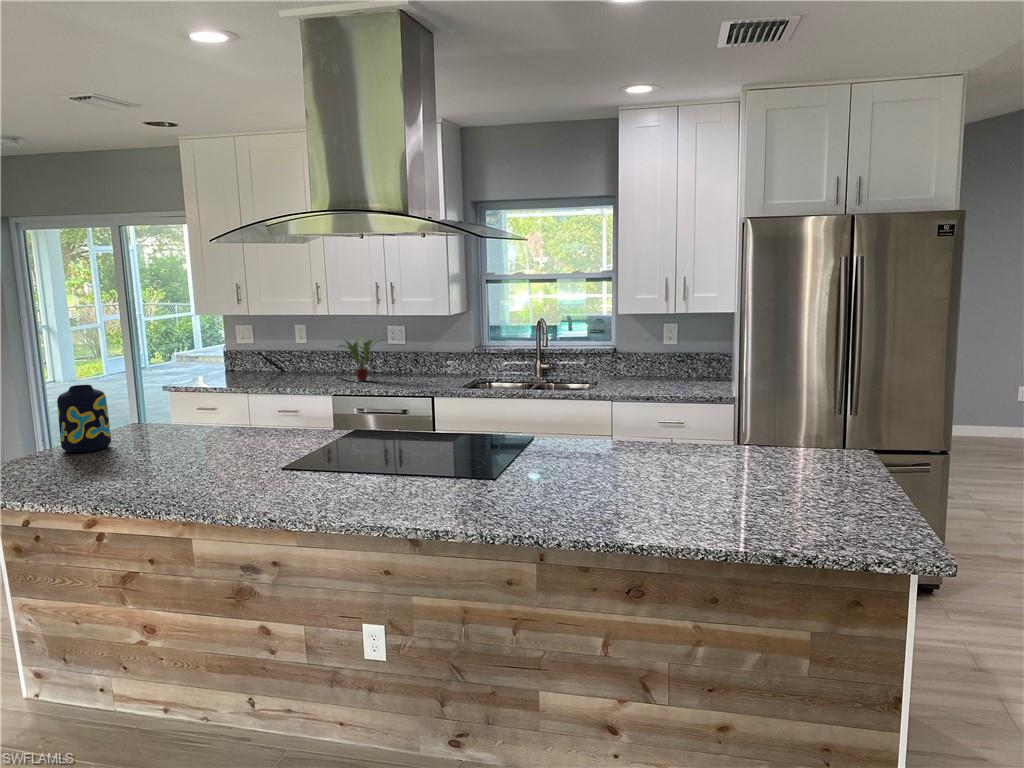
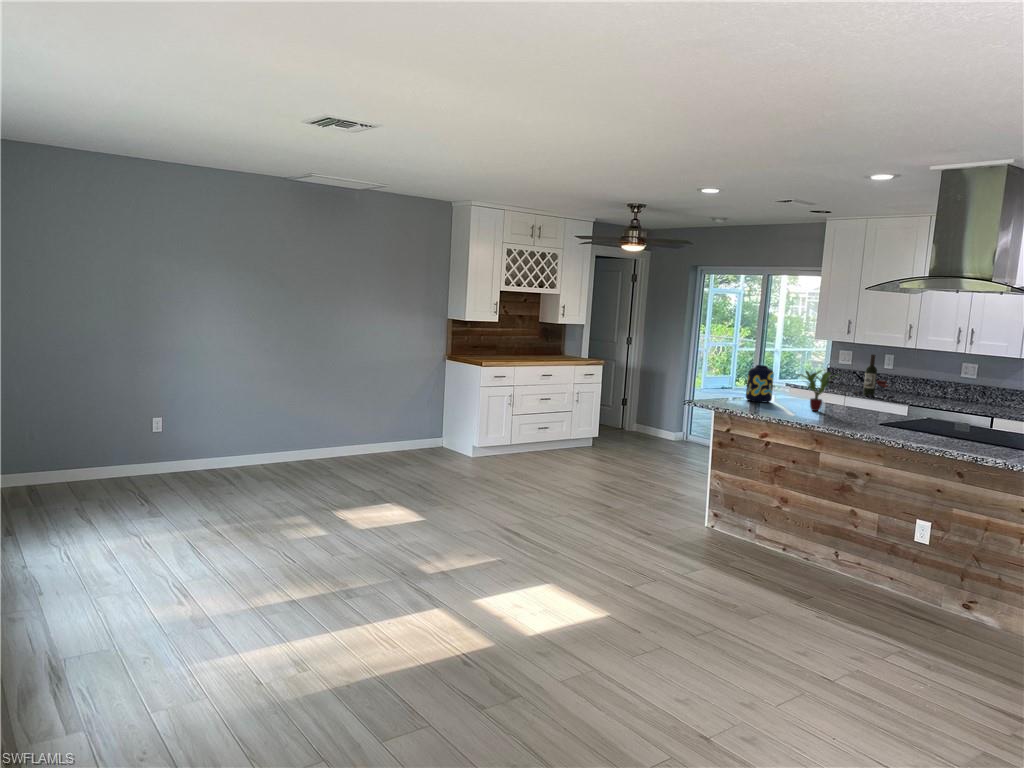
wine bottle: none [259,330,313,392] -> present [853,355,894,399]
potted plant: present [339,337,373,381] -> present [797,370,831,411]

